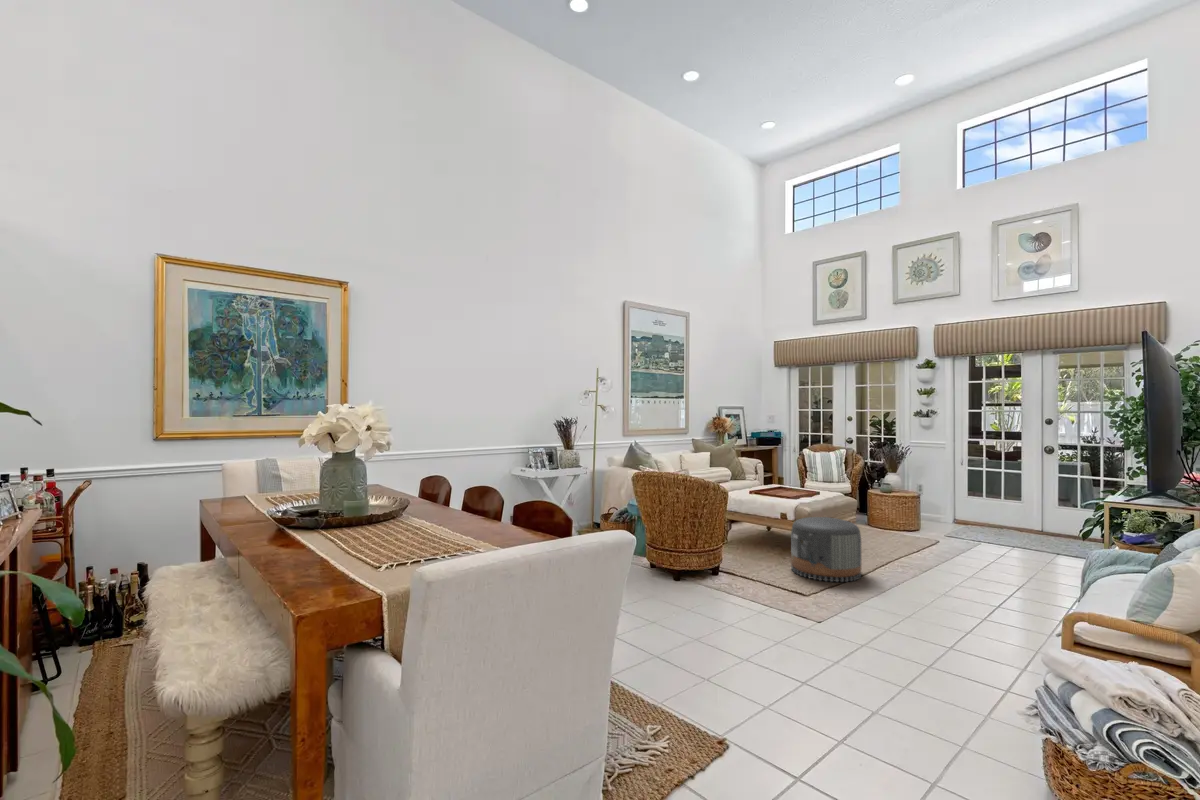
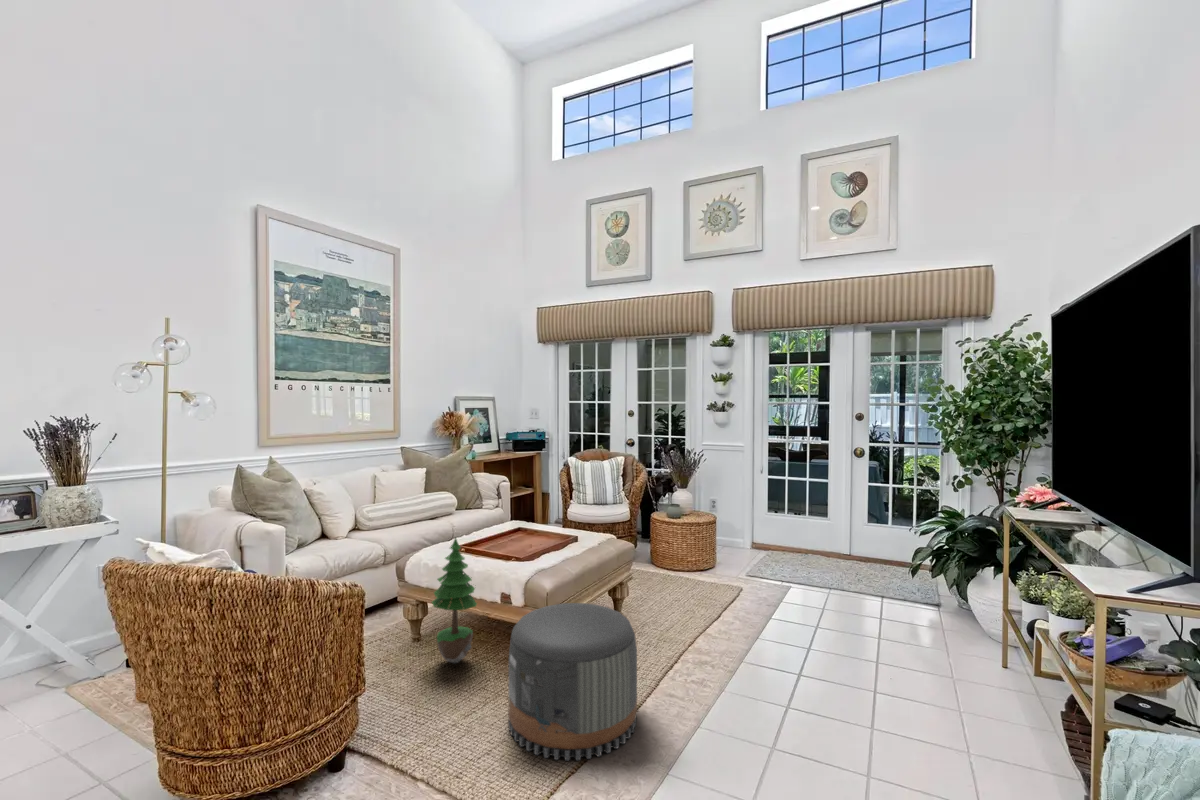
potted tree: none [740,483,765,551] -> present [432,538,477,663]

